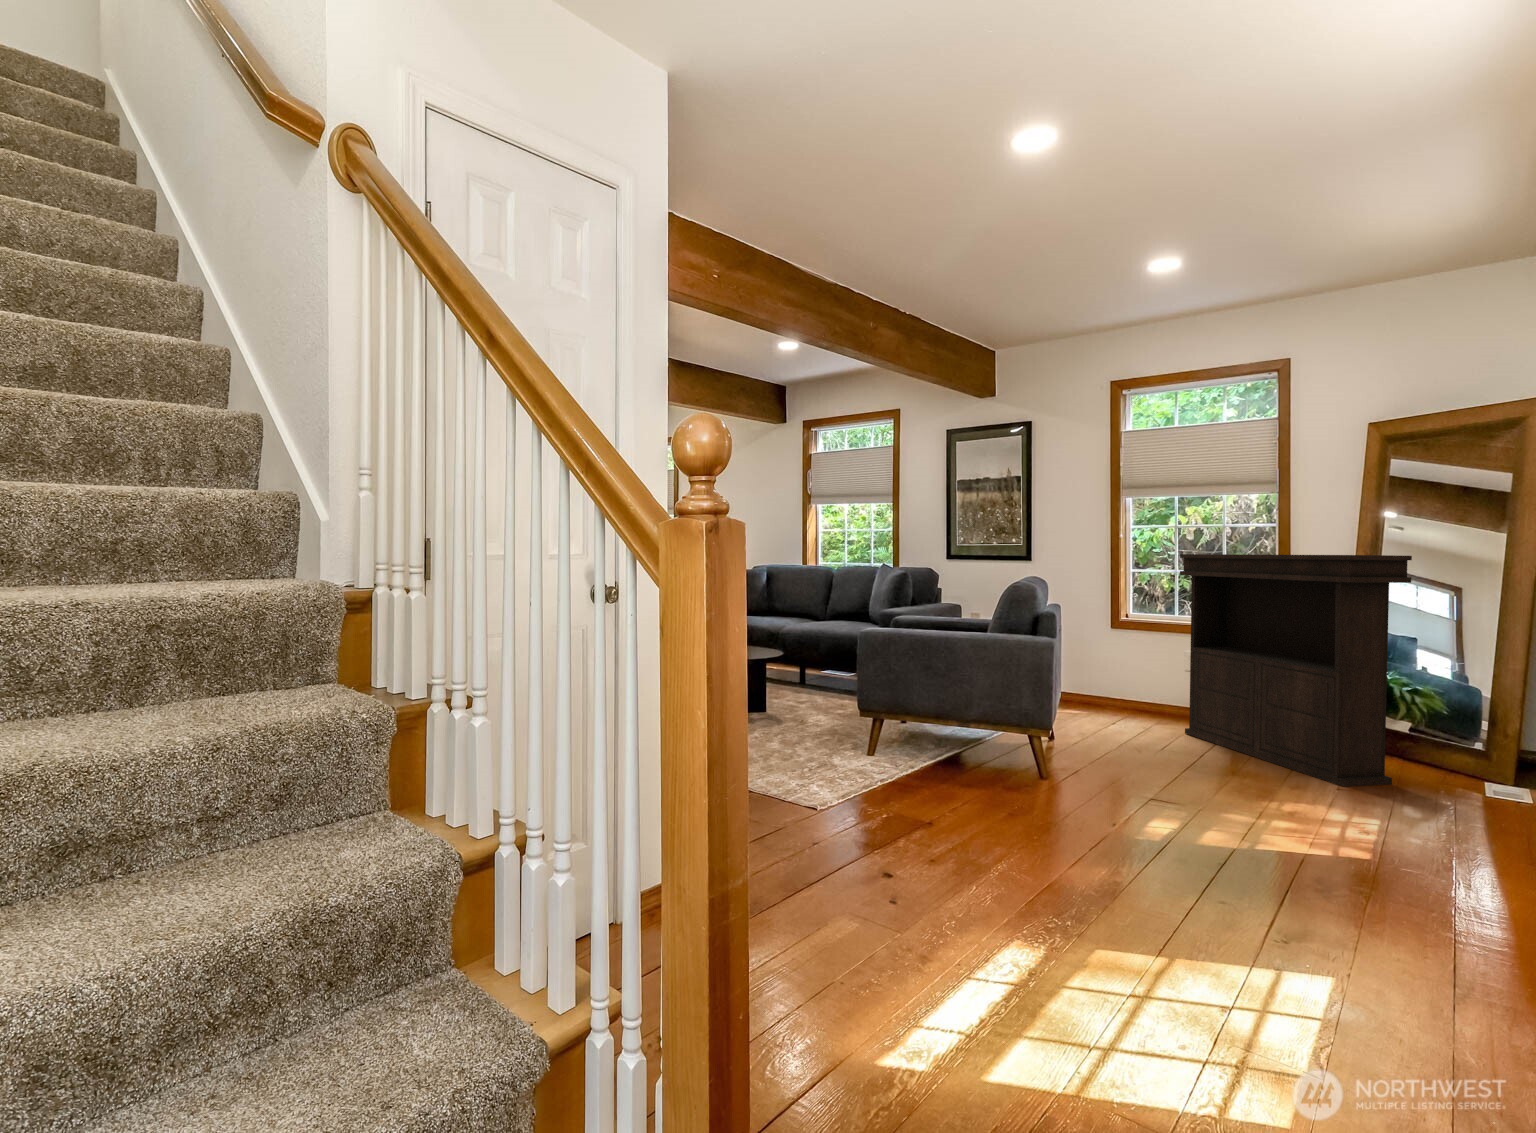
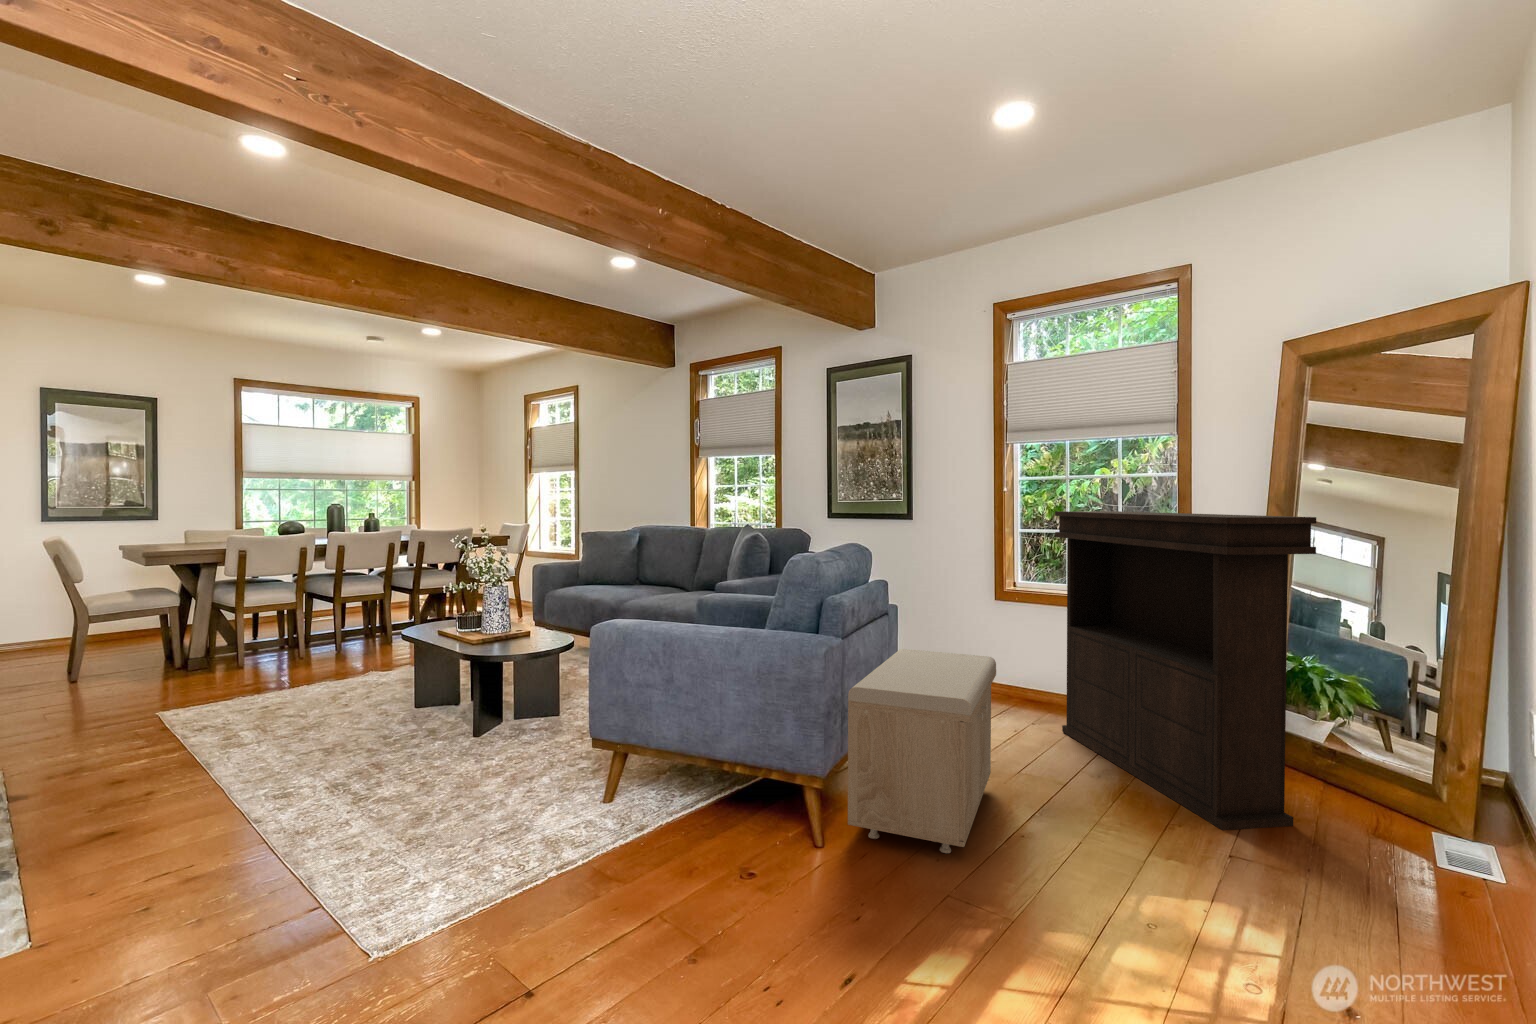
storage bench: none [1075,659,1178,799] -> present [848,649,996,853]

